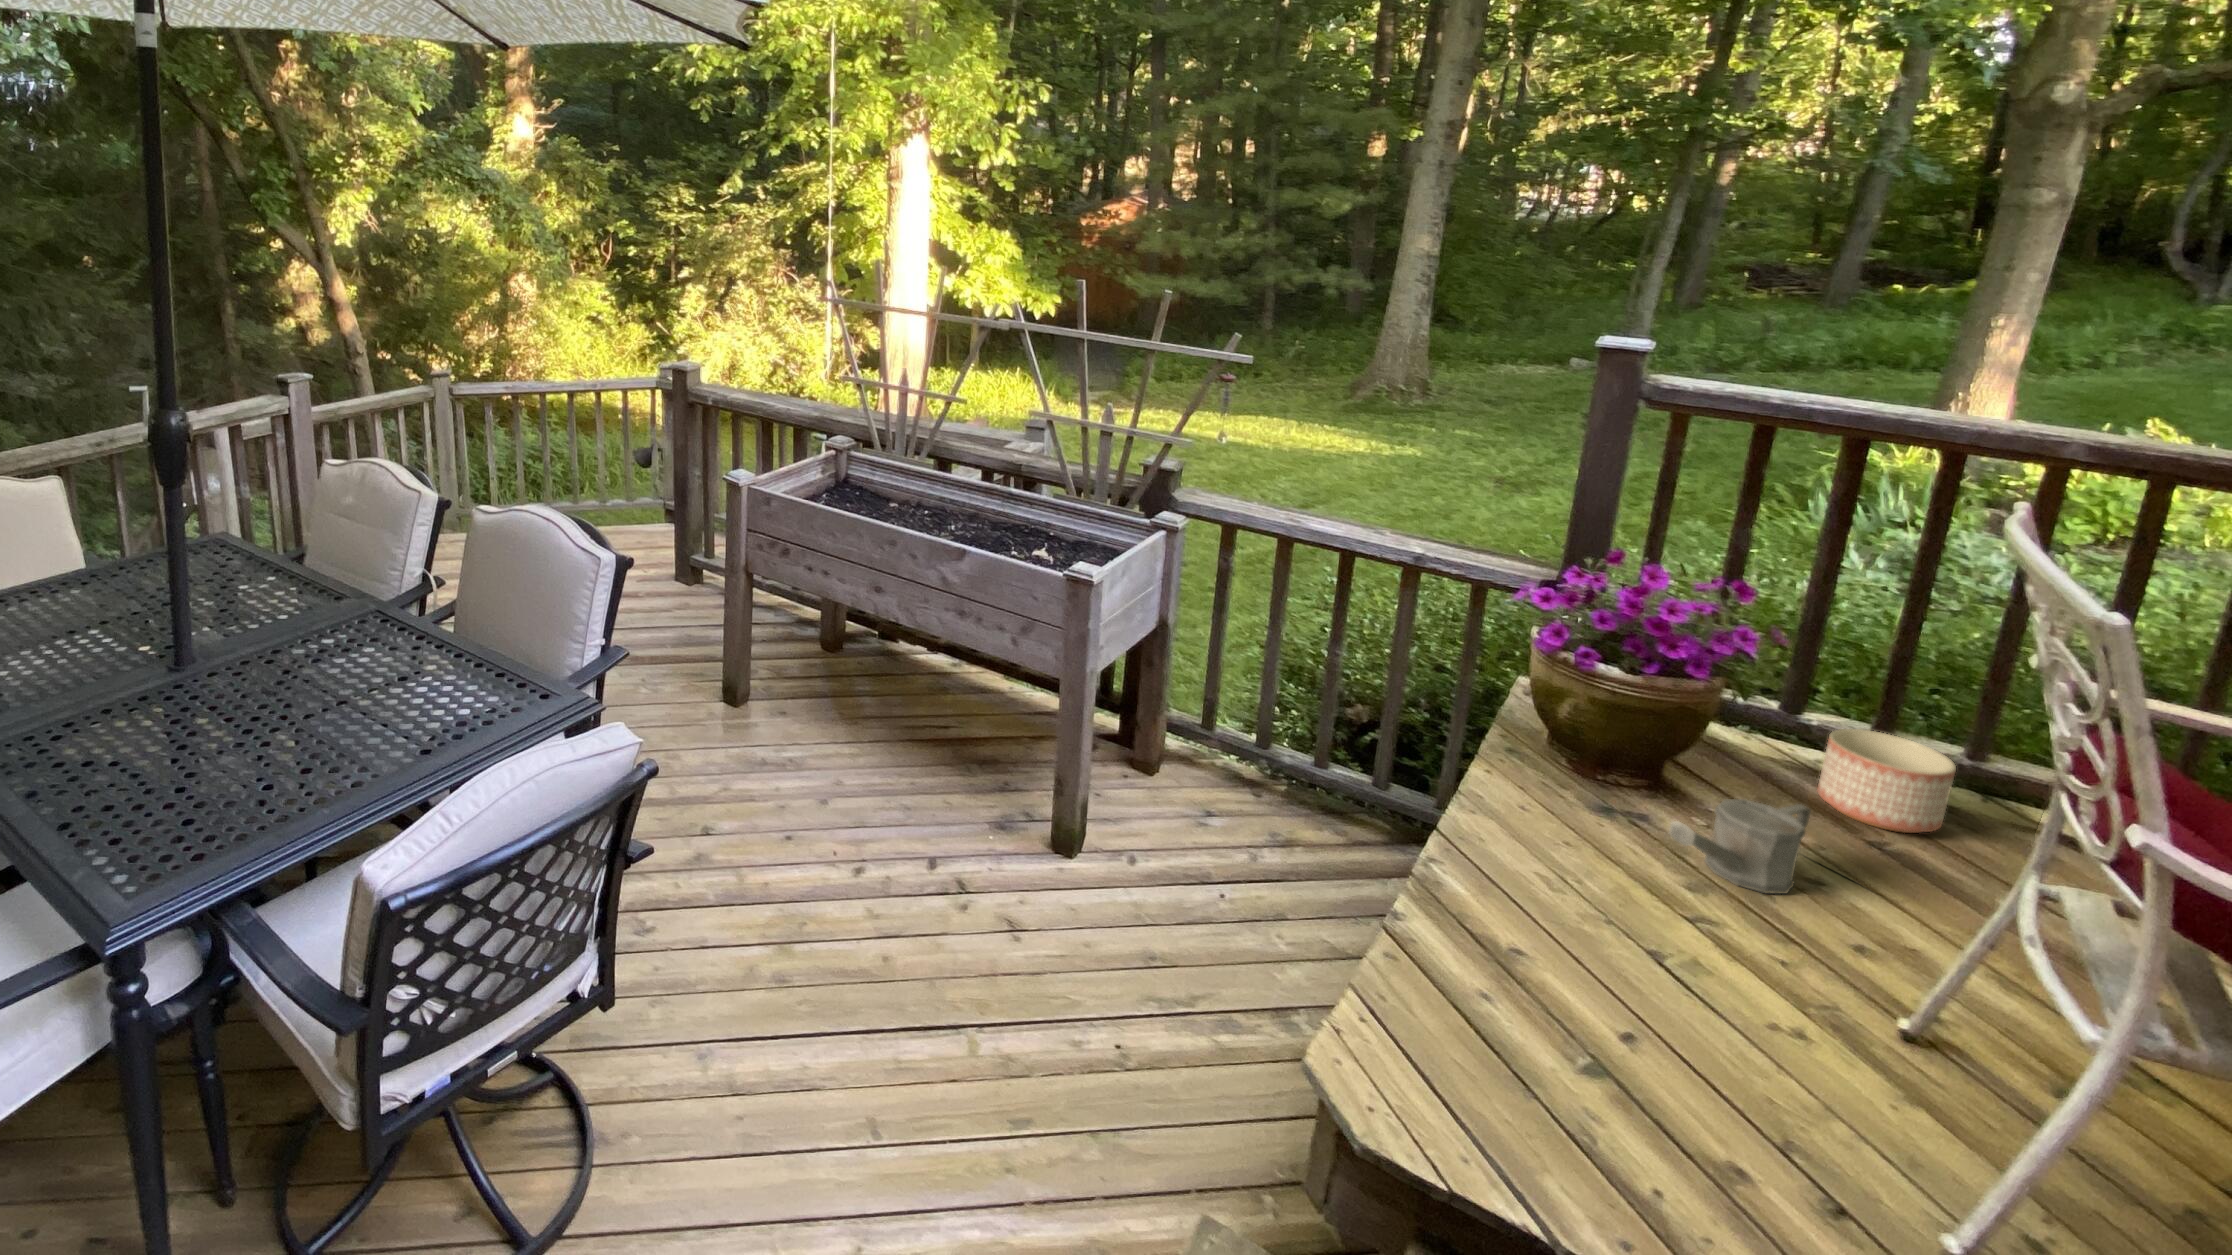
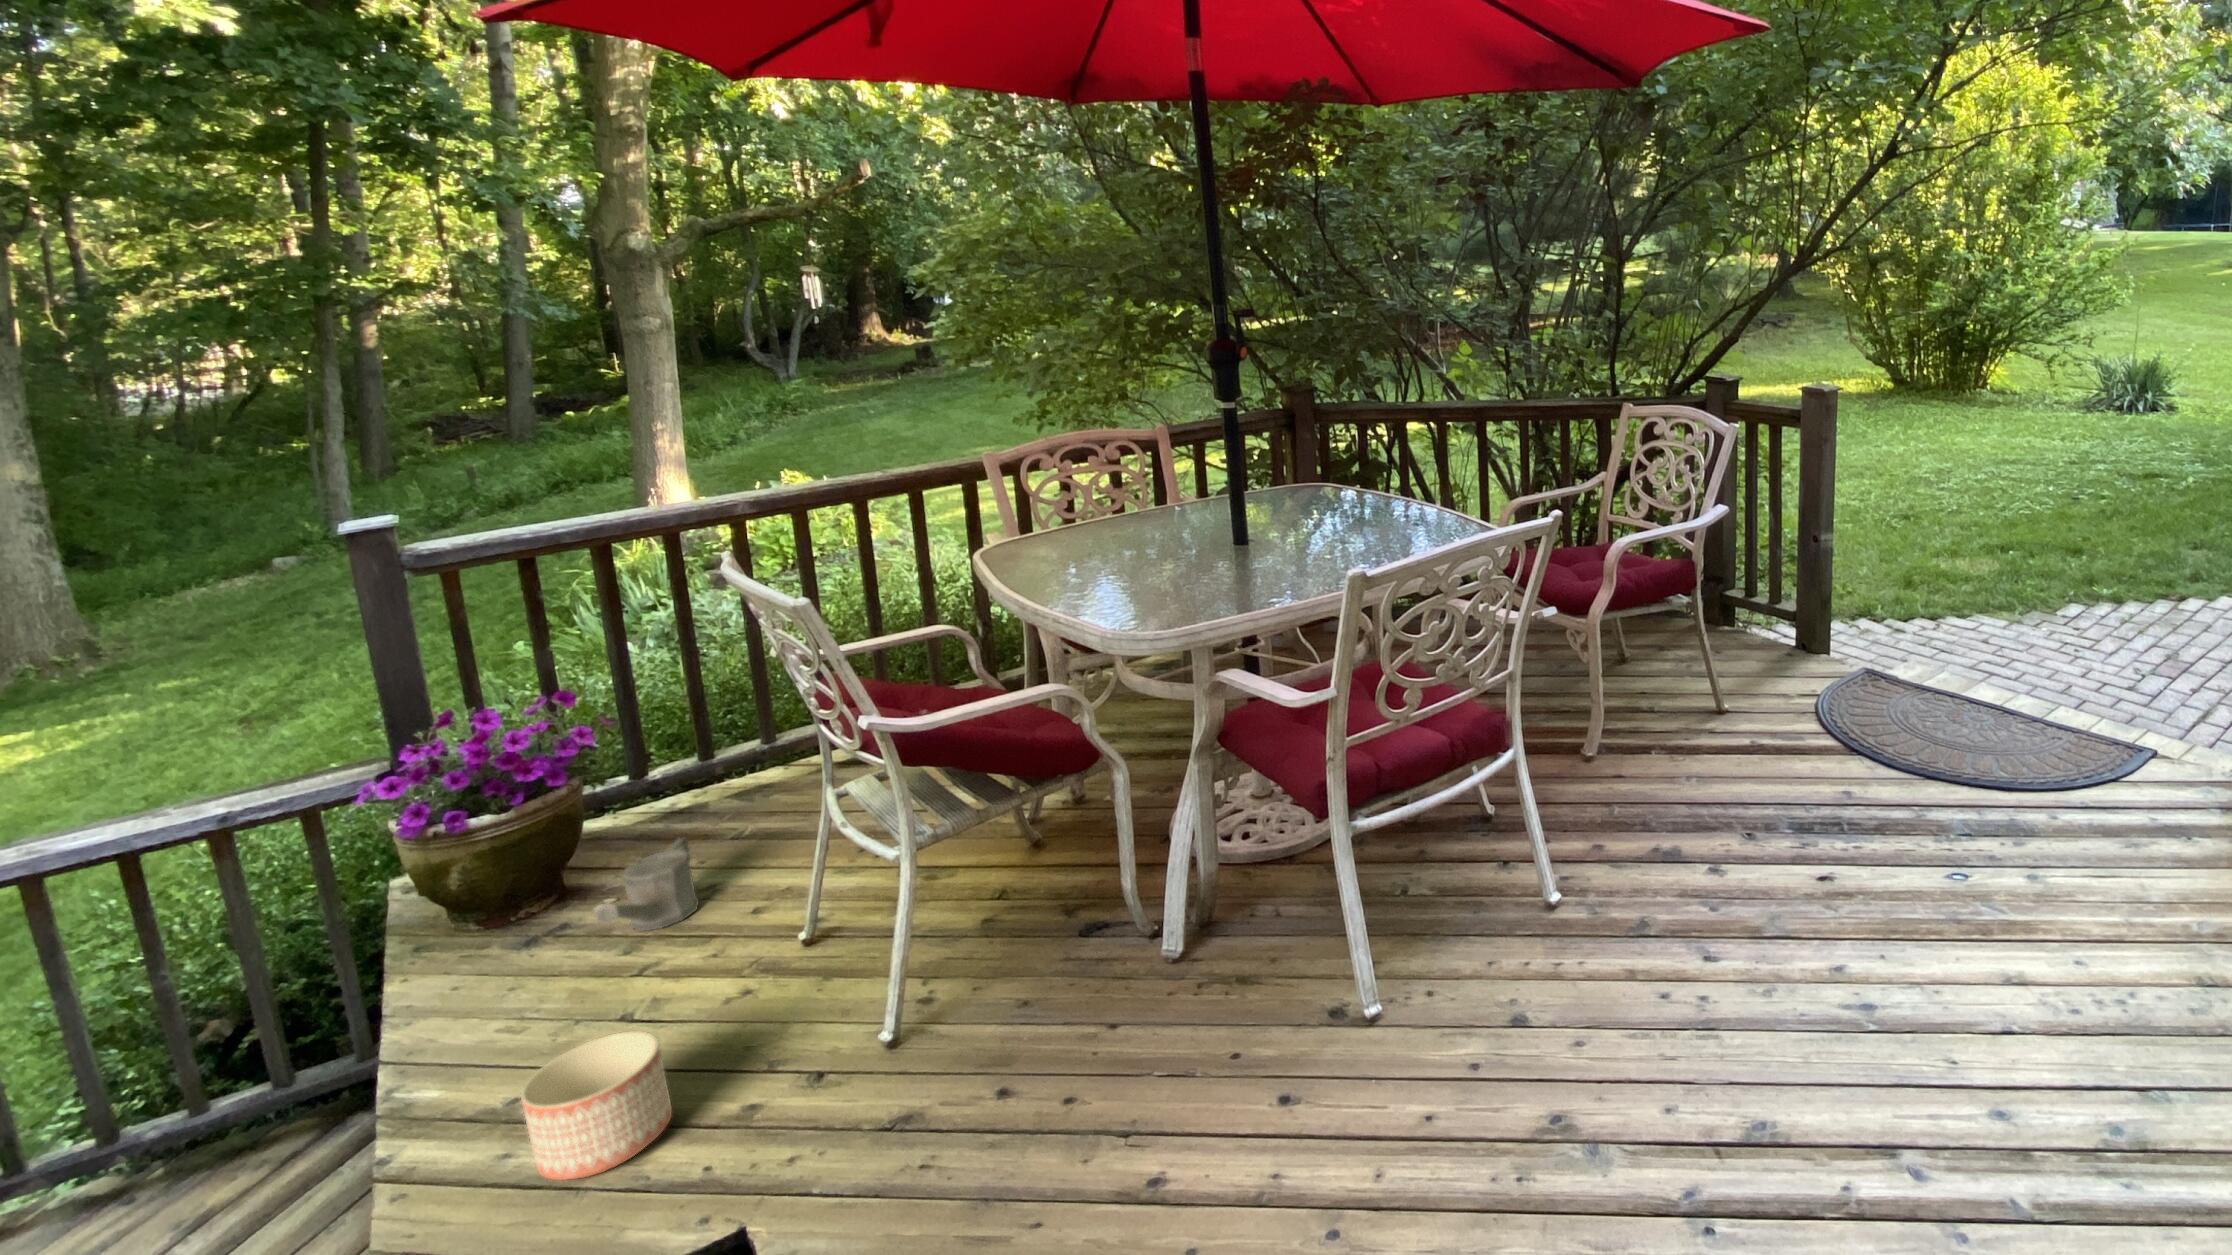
planter: present [1817,729,1956,833] -> present [521,1031,672,1180]

